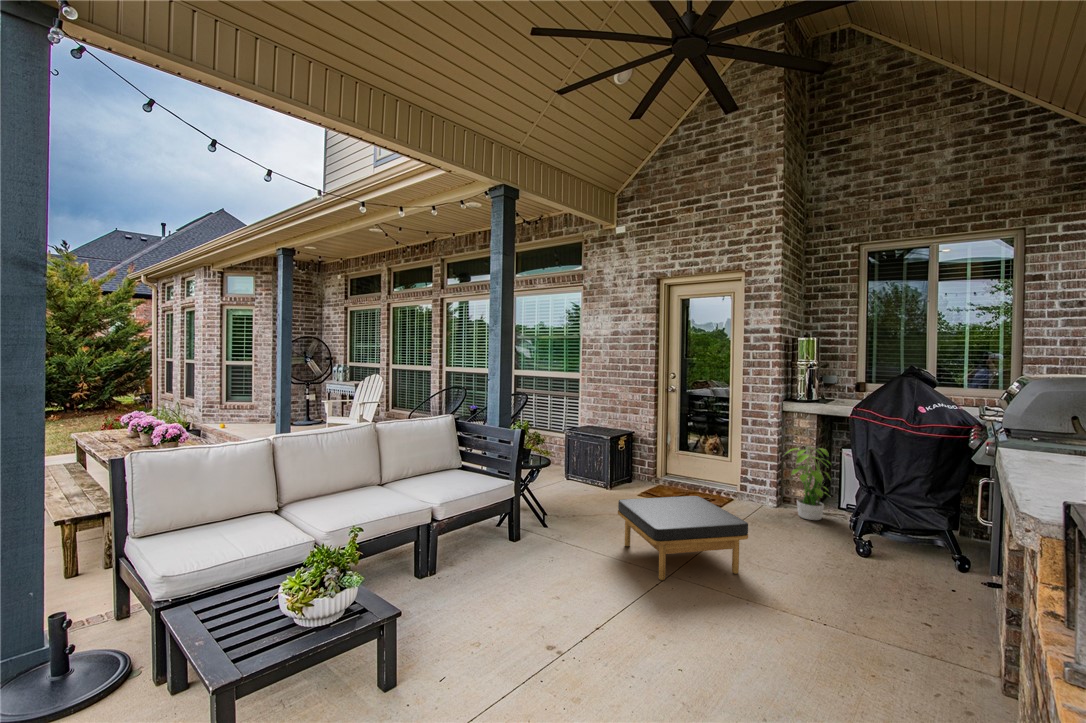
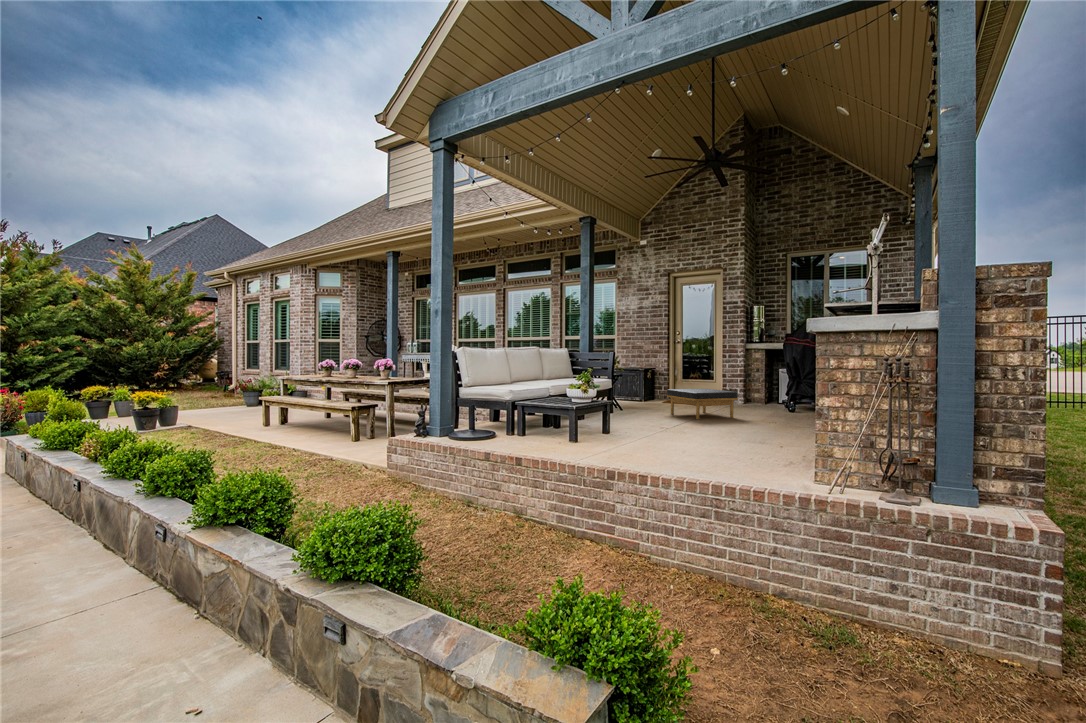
potted plant: present [787,447,831,520] -> none [747,367,775,408]

